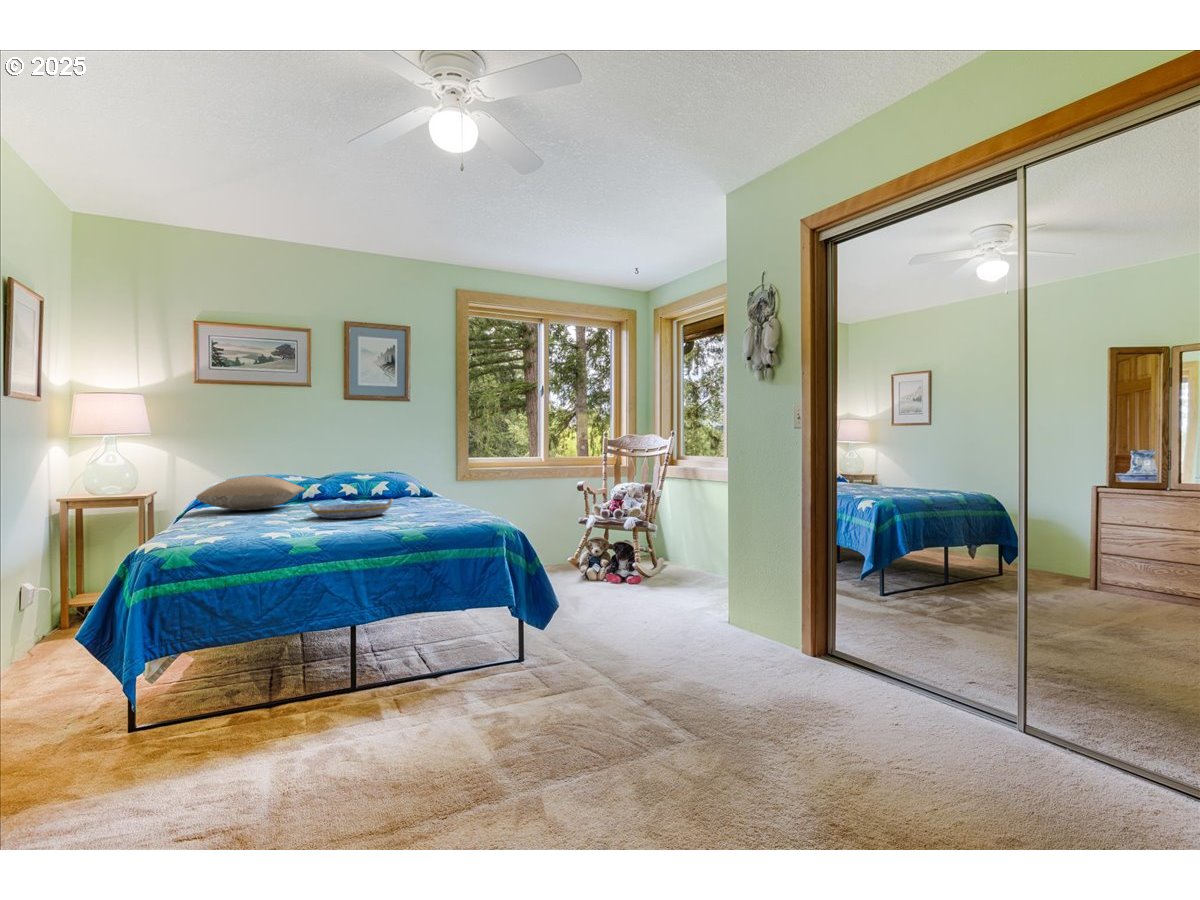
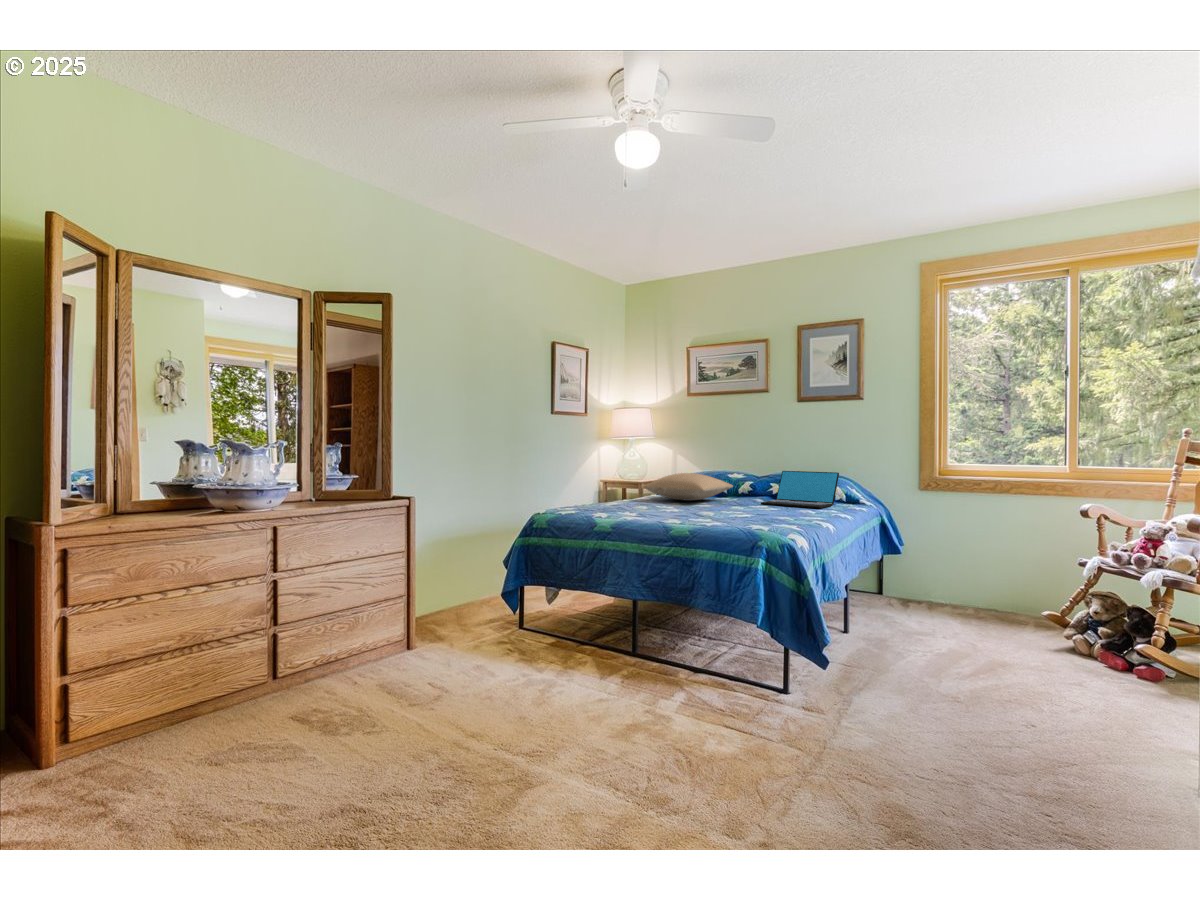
laptop: none [348,467,417,504] -> present [761,471,839,508]
serving tray: present [308,499,393,519] -> none [688,502,759,520]

